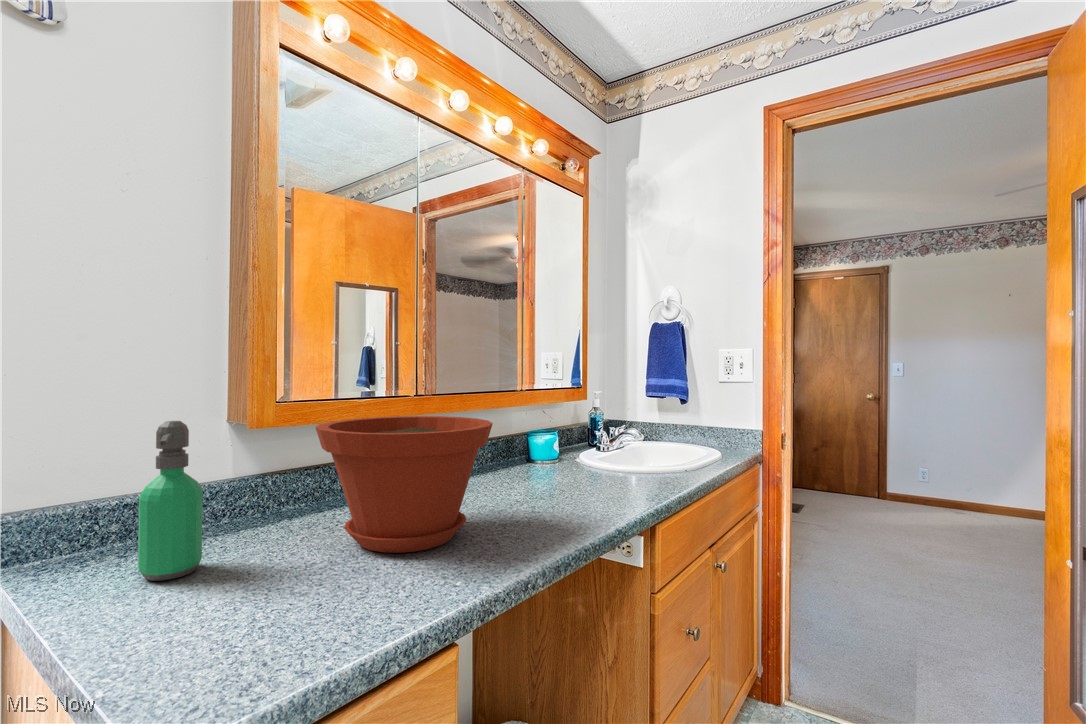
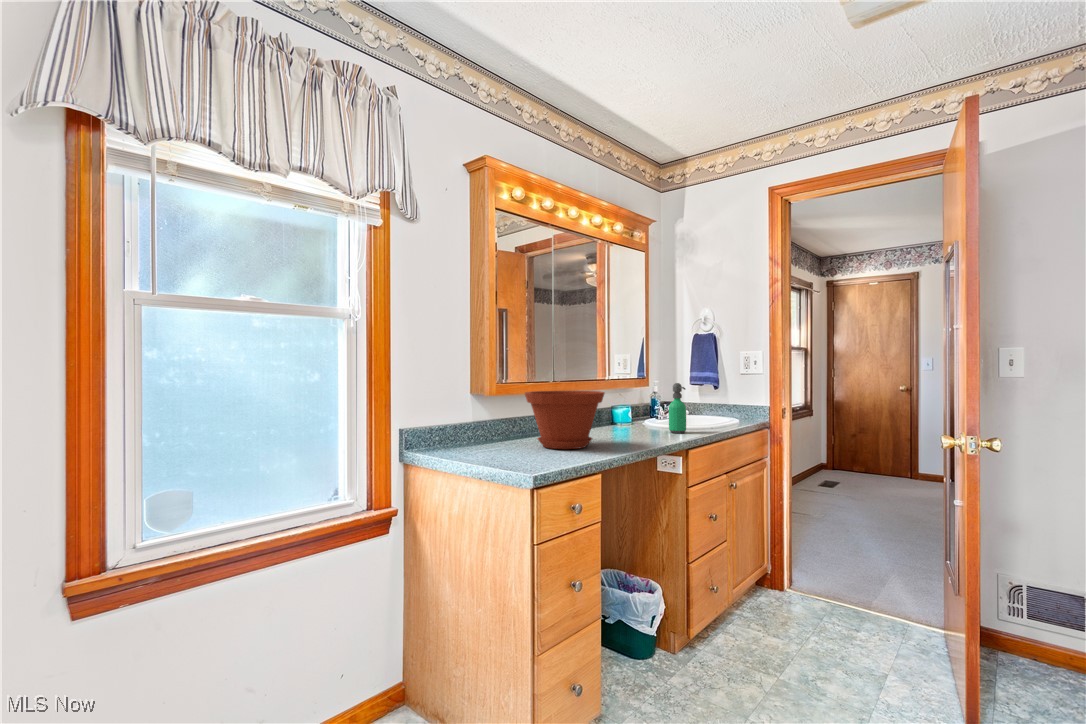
soap dispenser: present [138,421,203,581] -> present [669,383,686,433]

